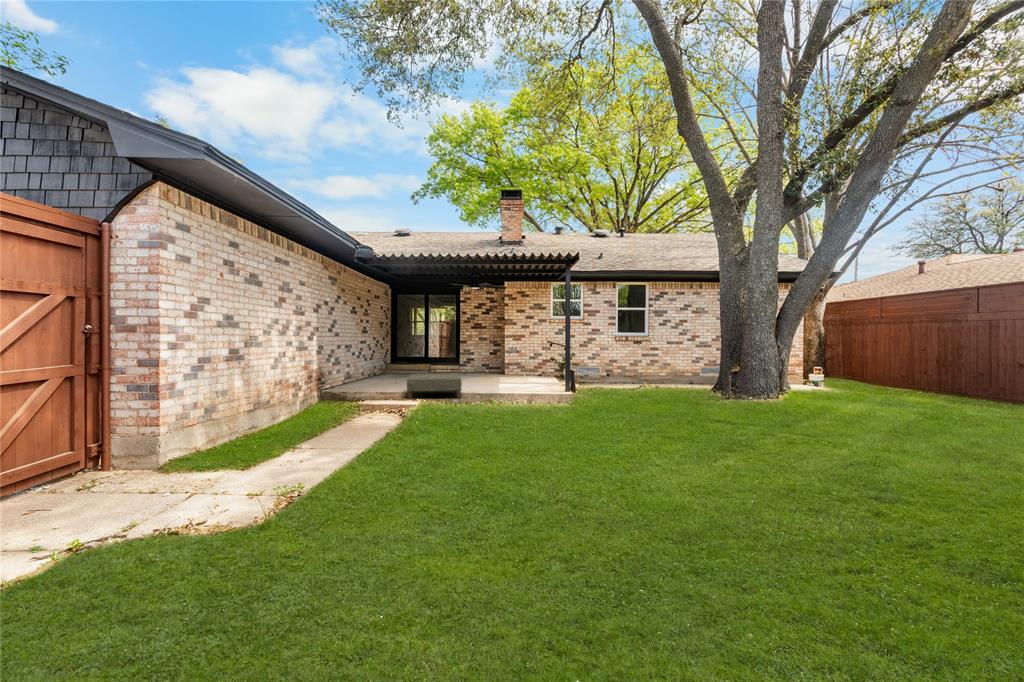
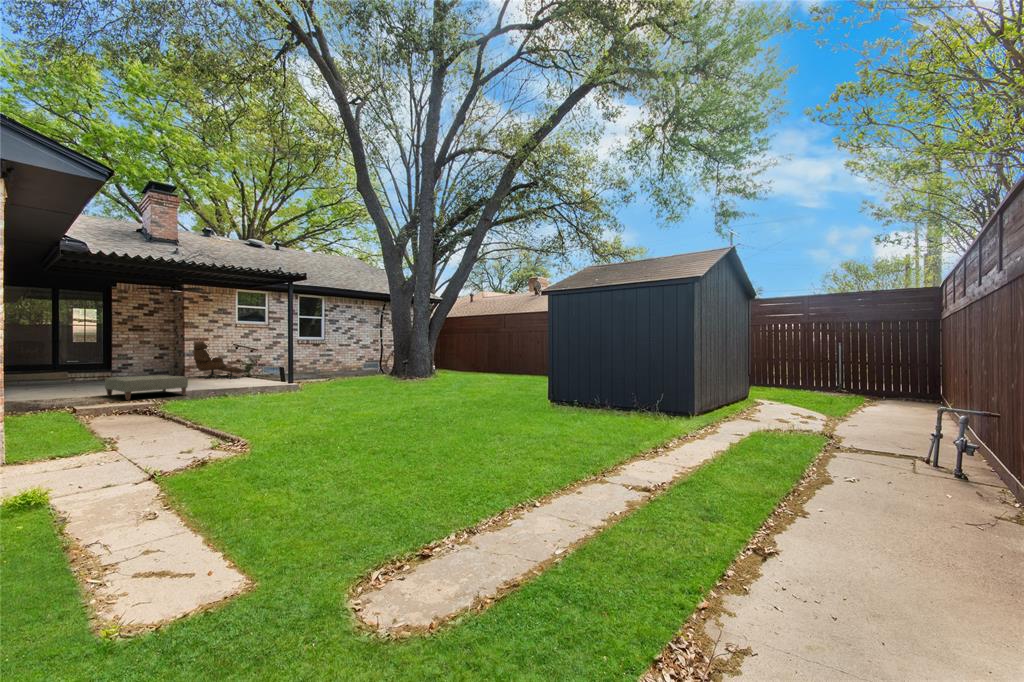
lounge chair: none [509,339,550,379] -> present [193,343,242,378]

